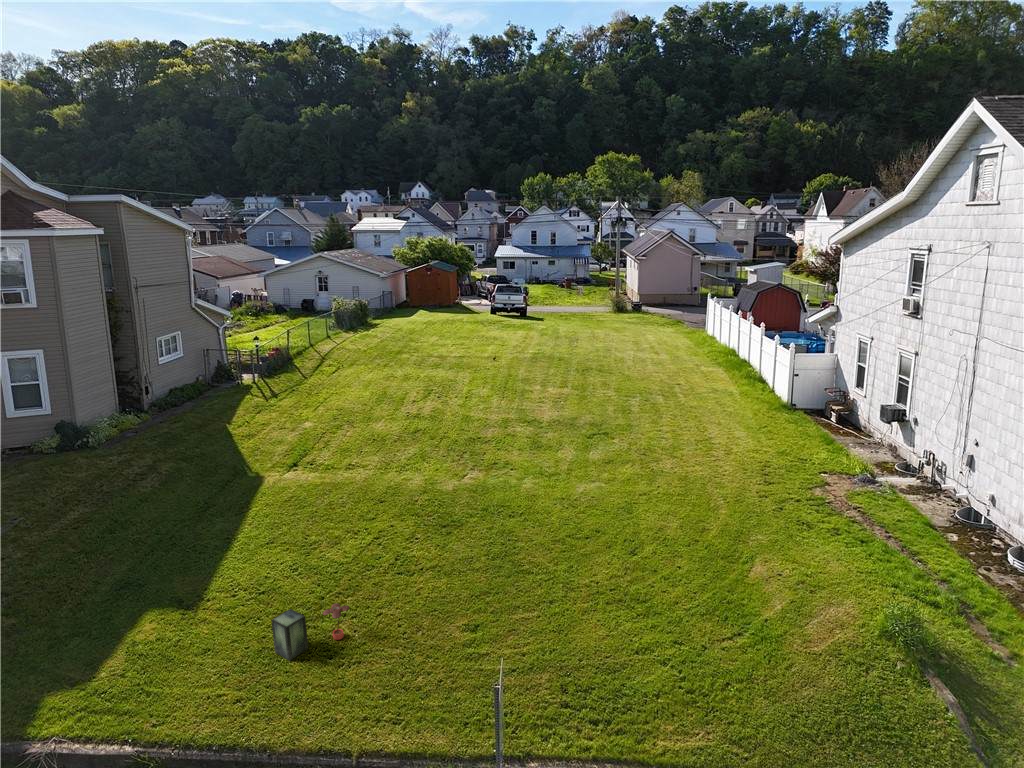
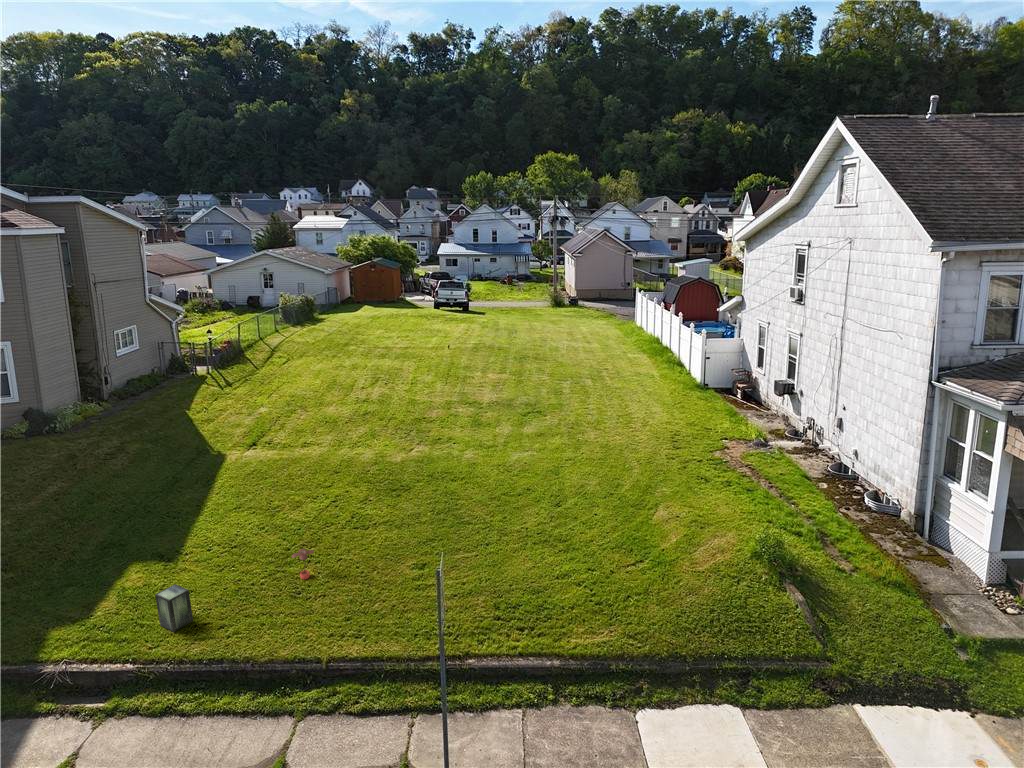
storage box: present [271,609,308,661] -> present [155,584,193,632]

